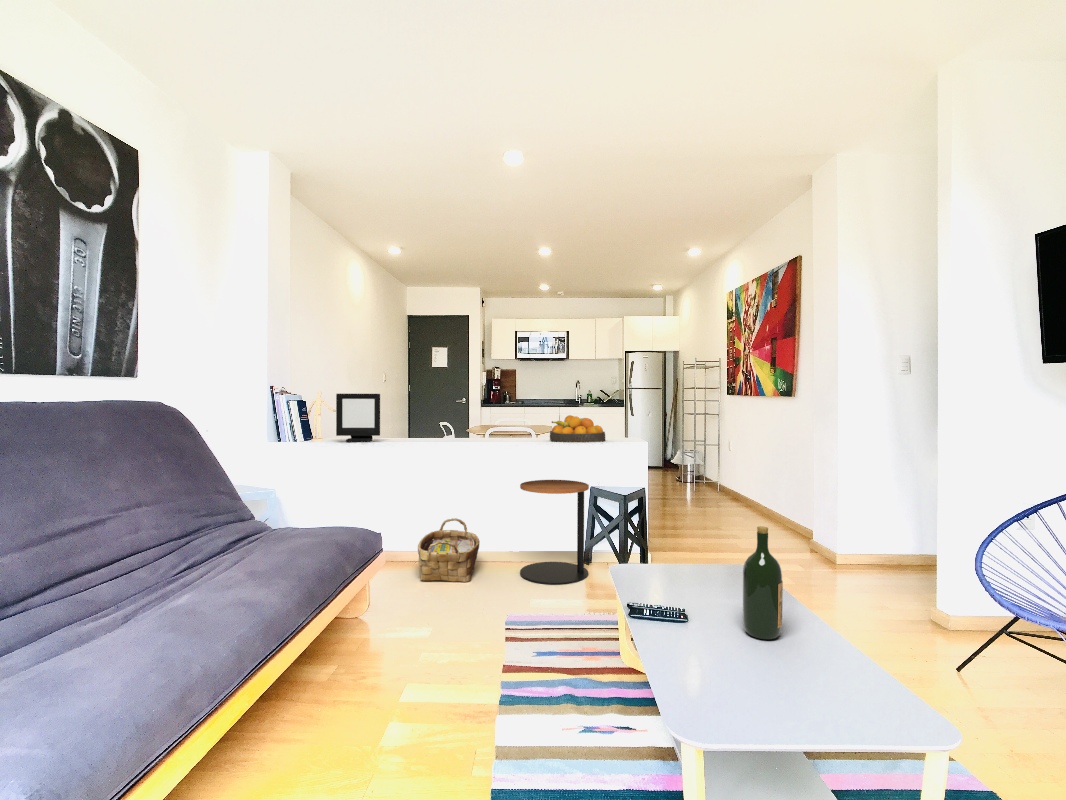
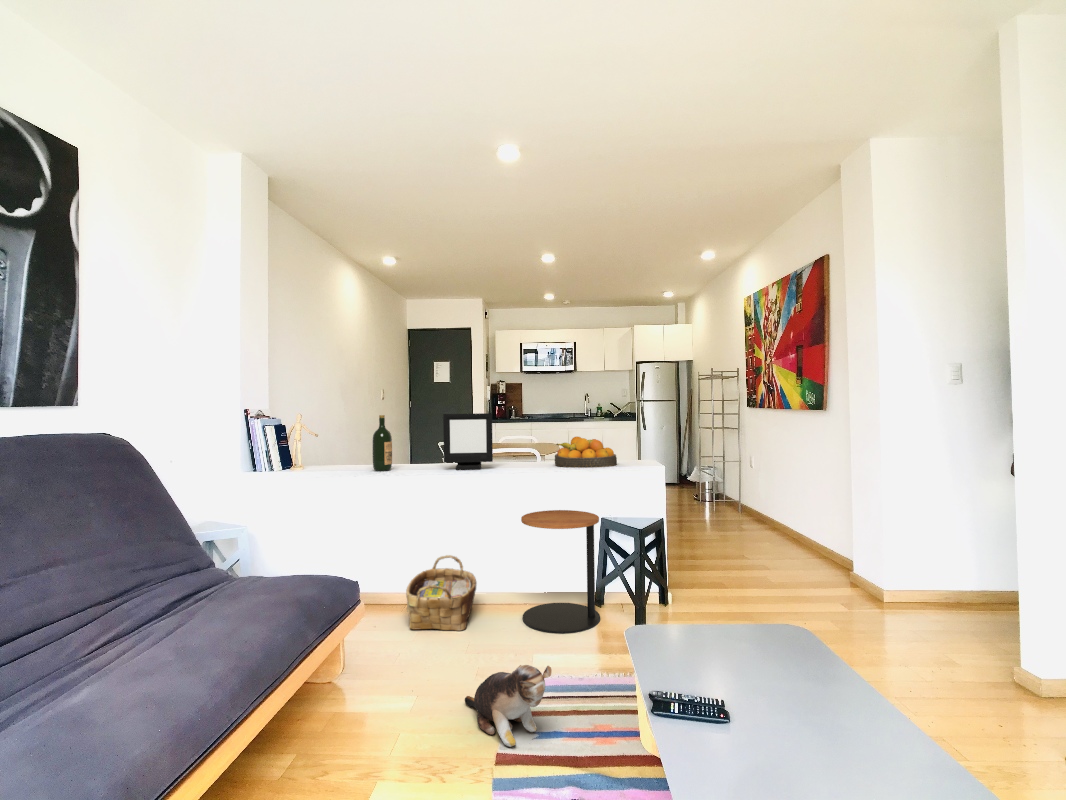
picture frame: present [336,394,380,442] -> present [443,413,493,470]
wine bottle: present [743,526,783,640] -> present [372,415,392,471]
plush toy: none [474,596,549,662] -> present [465,665,552,747]

